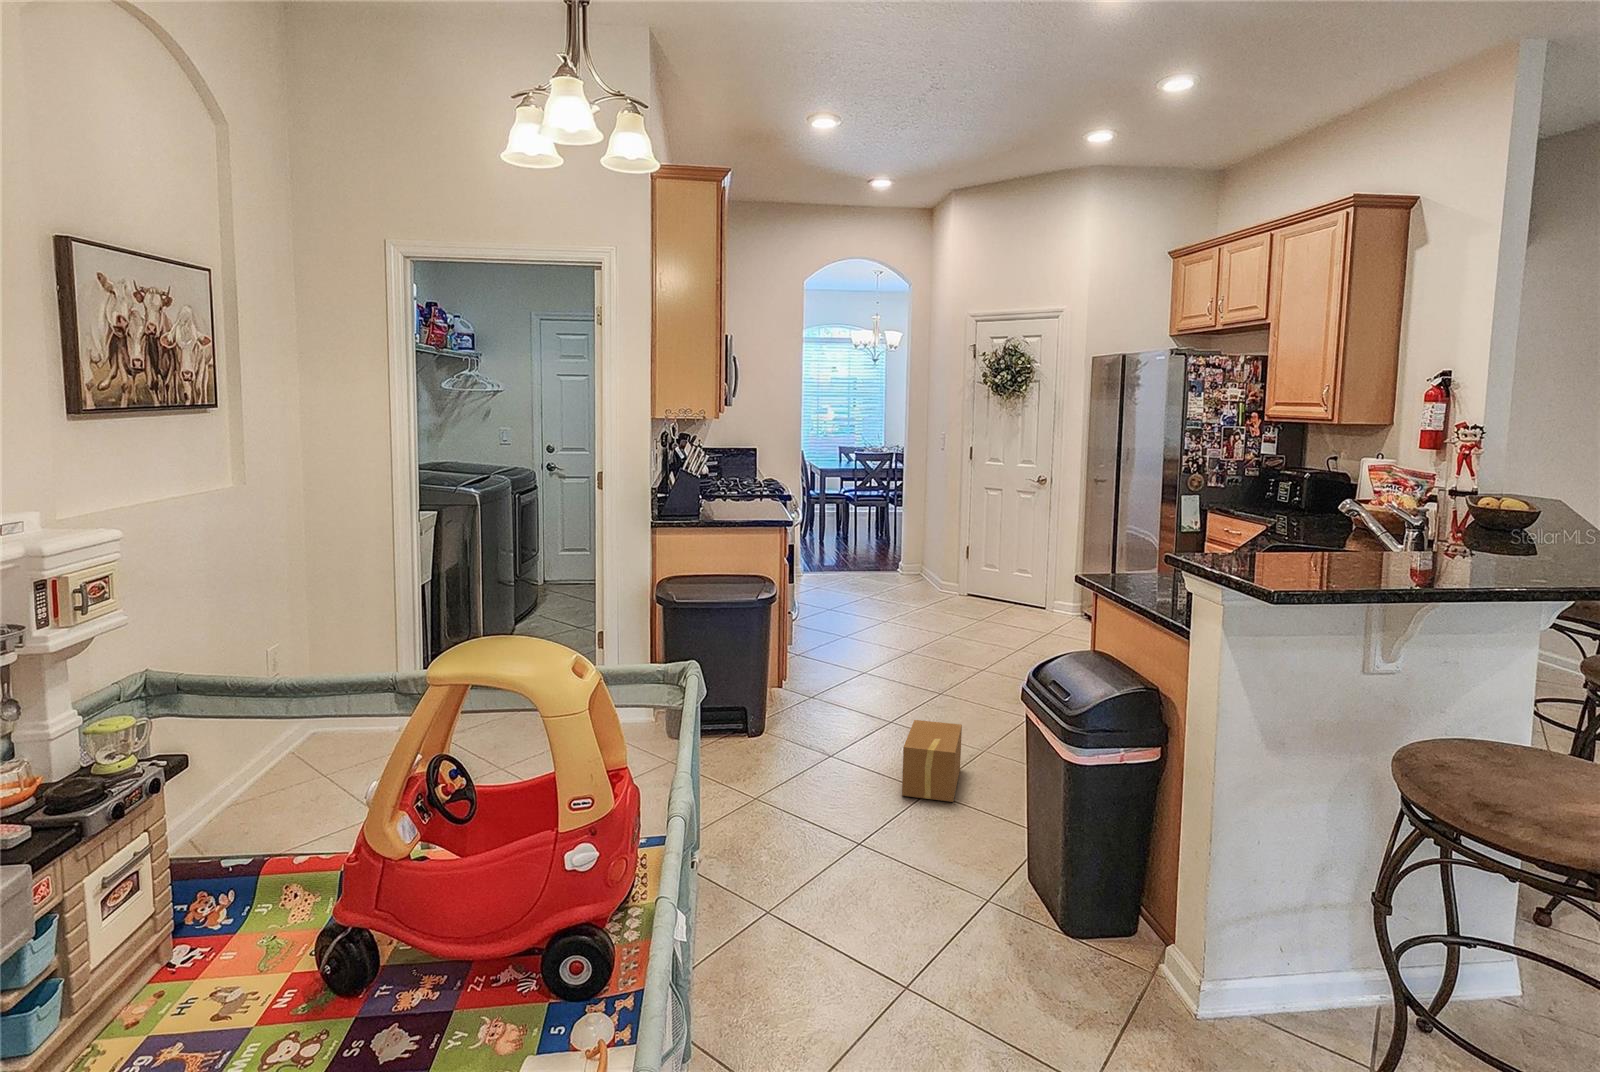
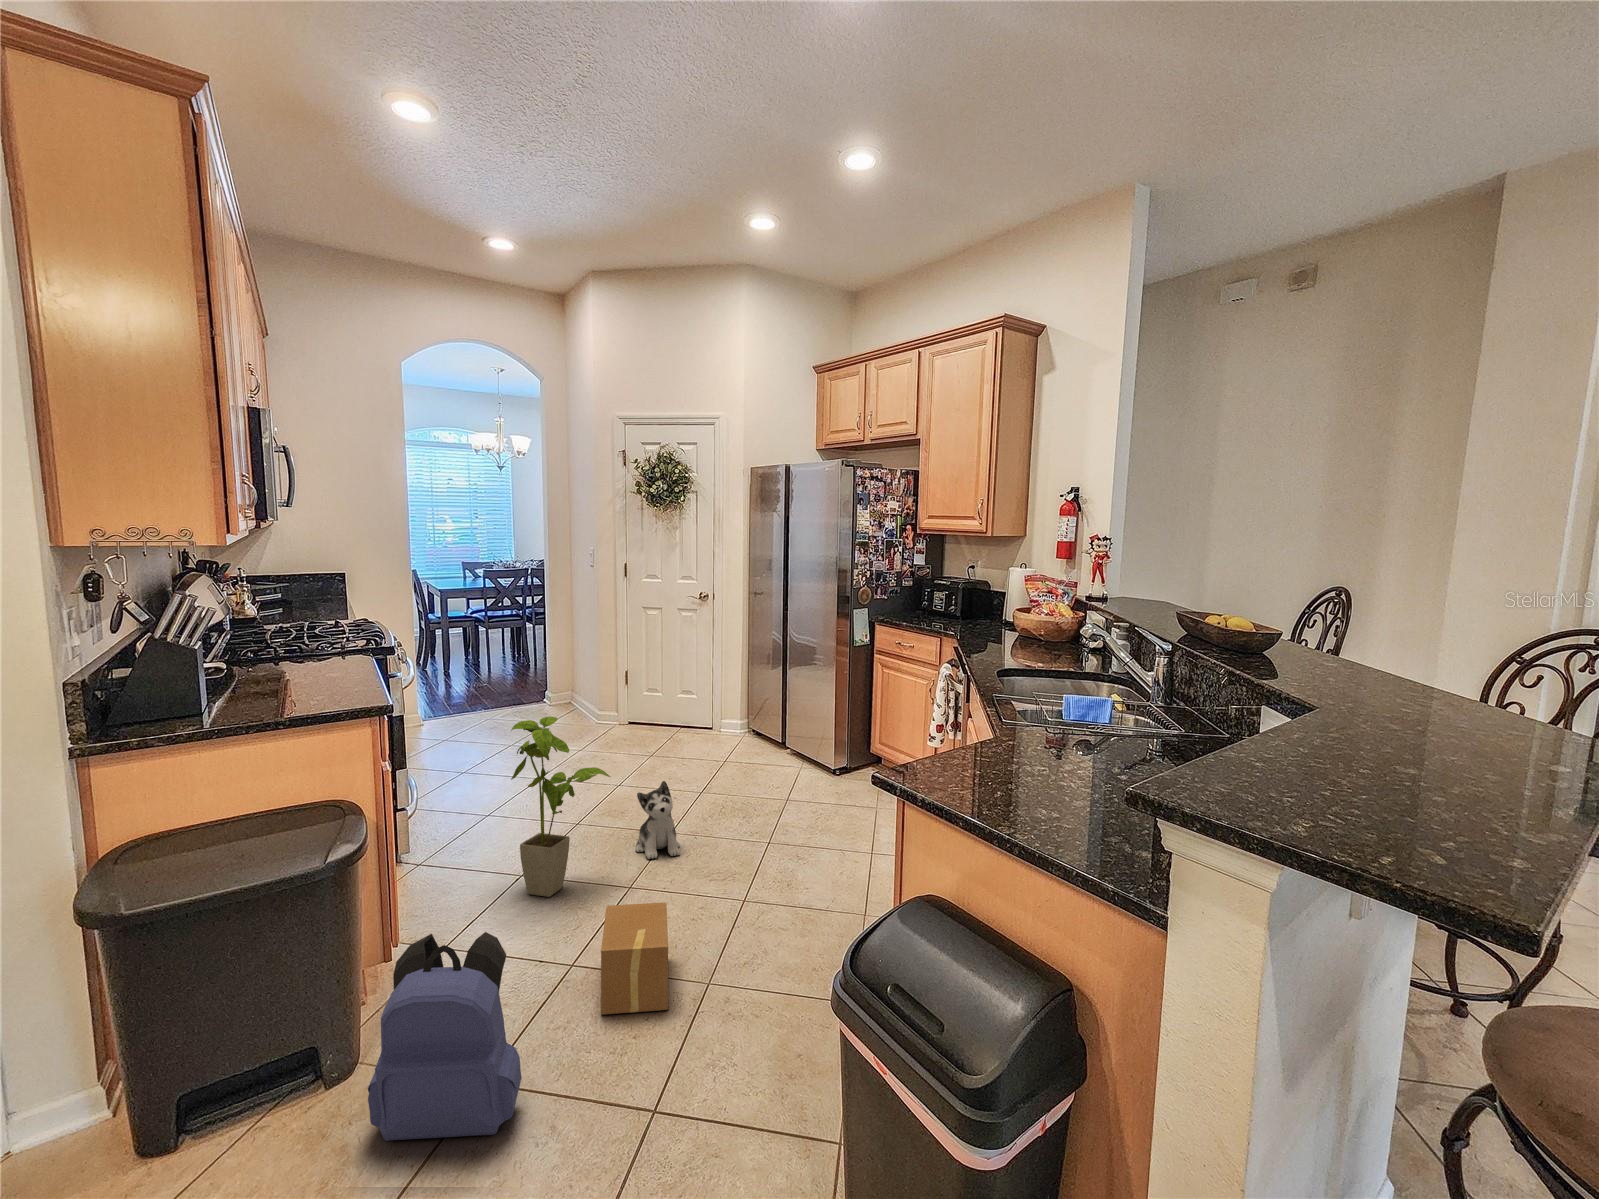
house plant: none [852,571,930,715] -> present [511,716,610,897]
plush toy: none [952,636,991,700] -> present [635,781,680,859]
backpack: none [739,707,838,848] -> present [368,932,522,1141]

